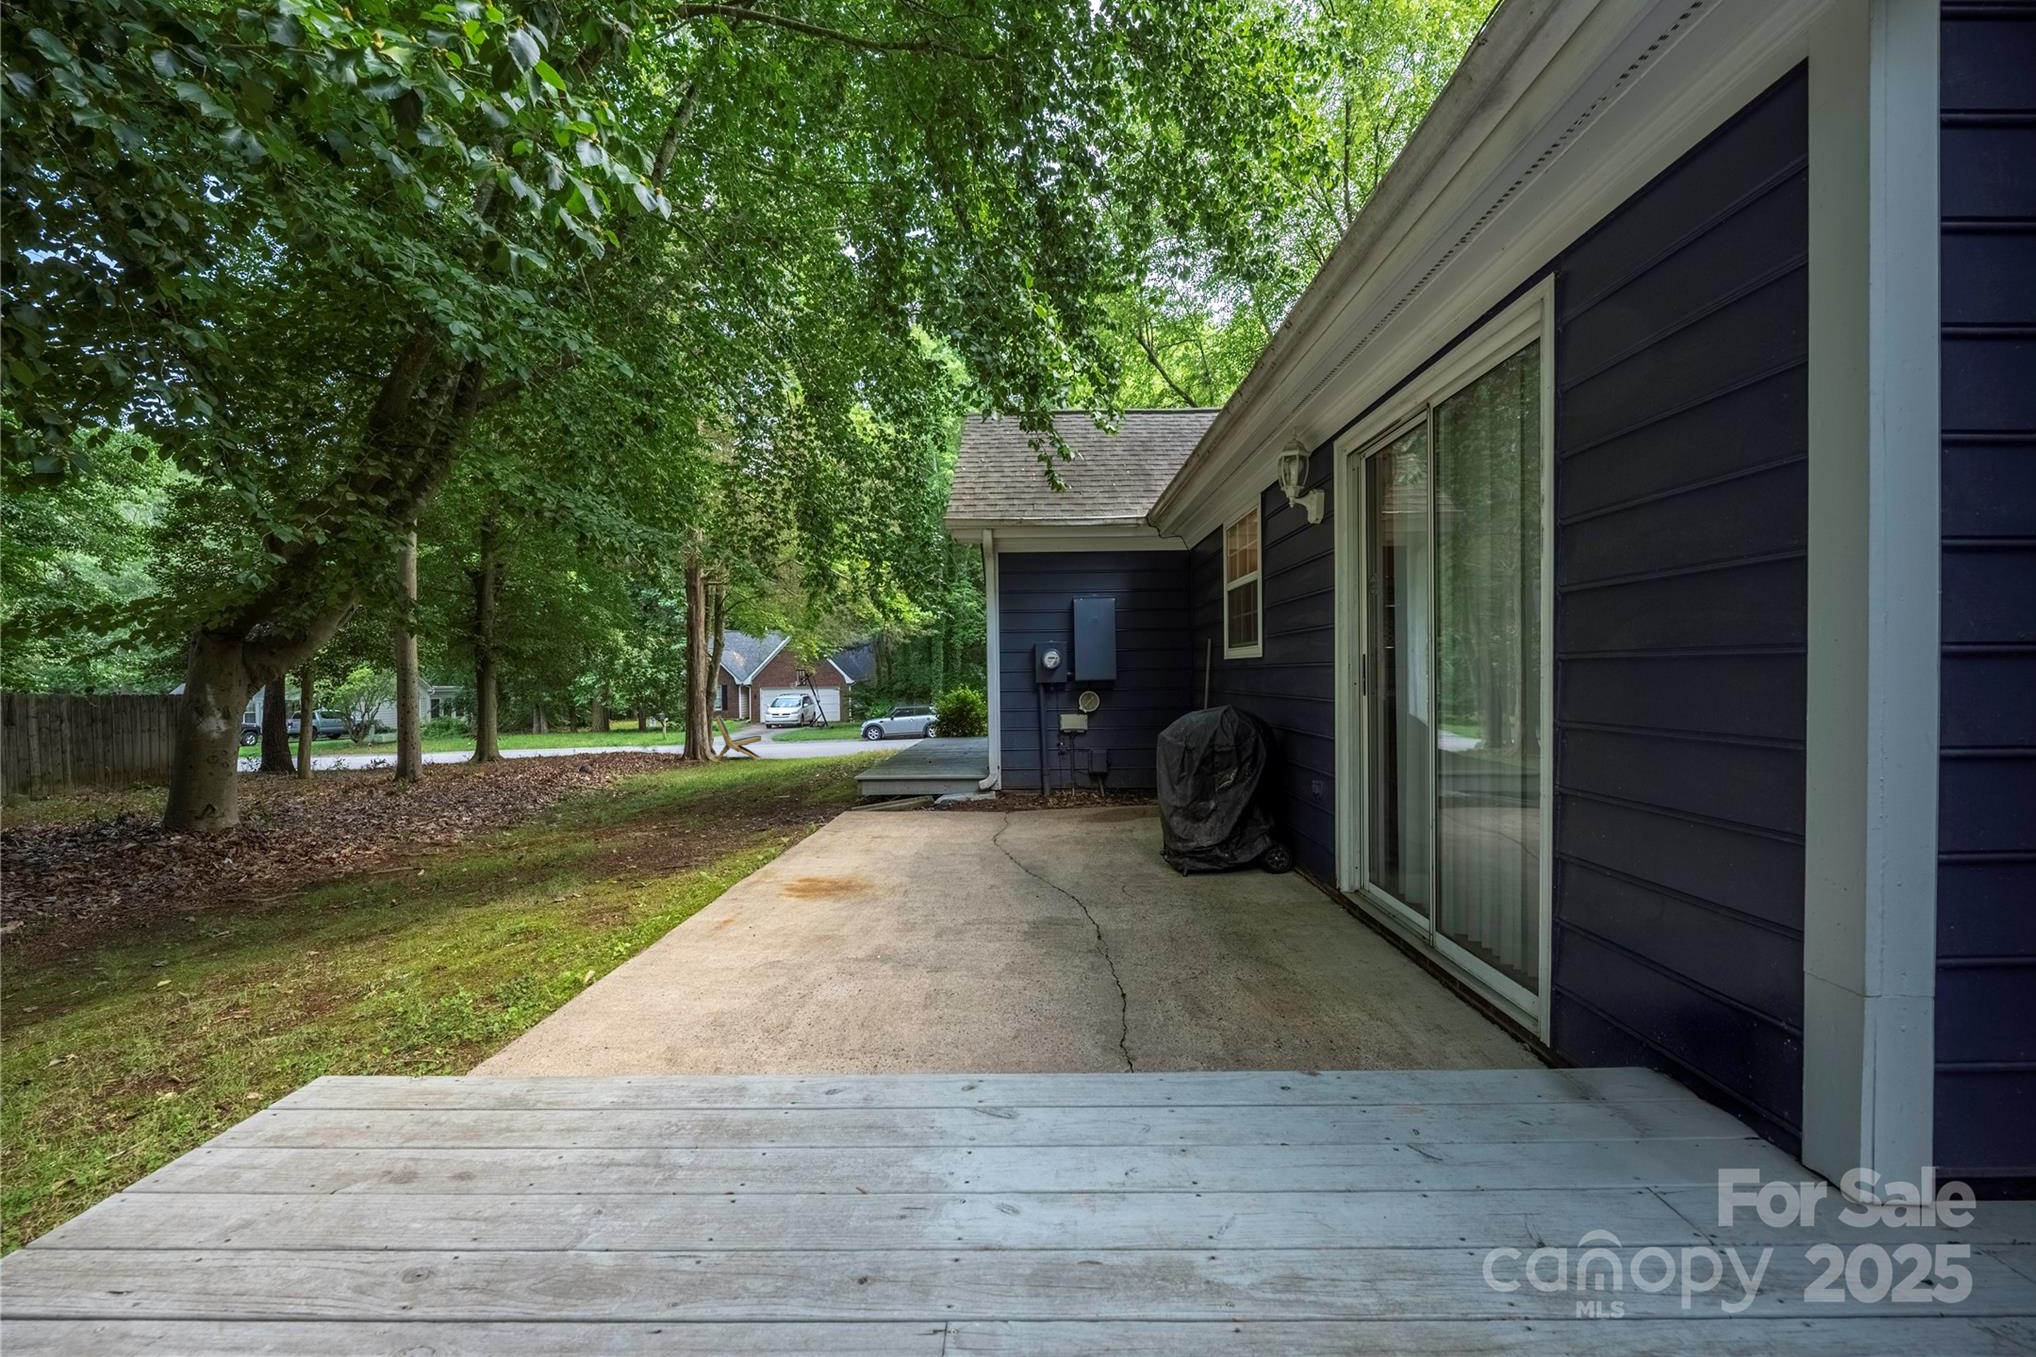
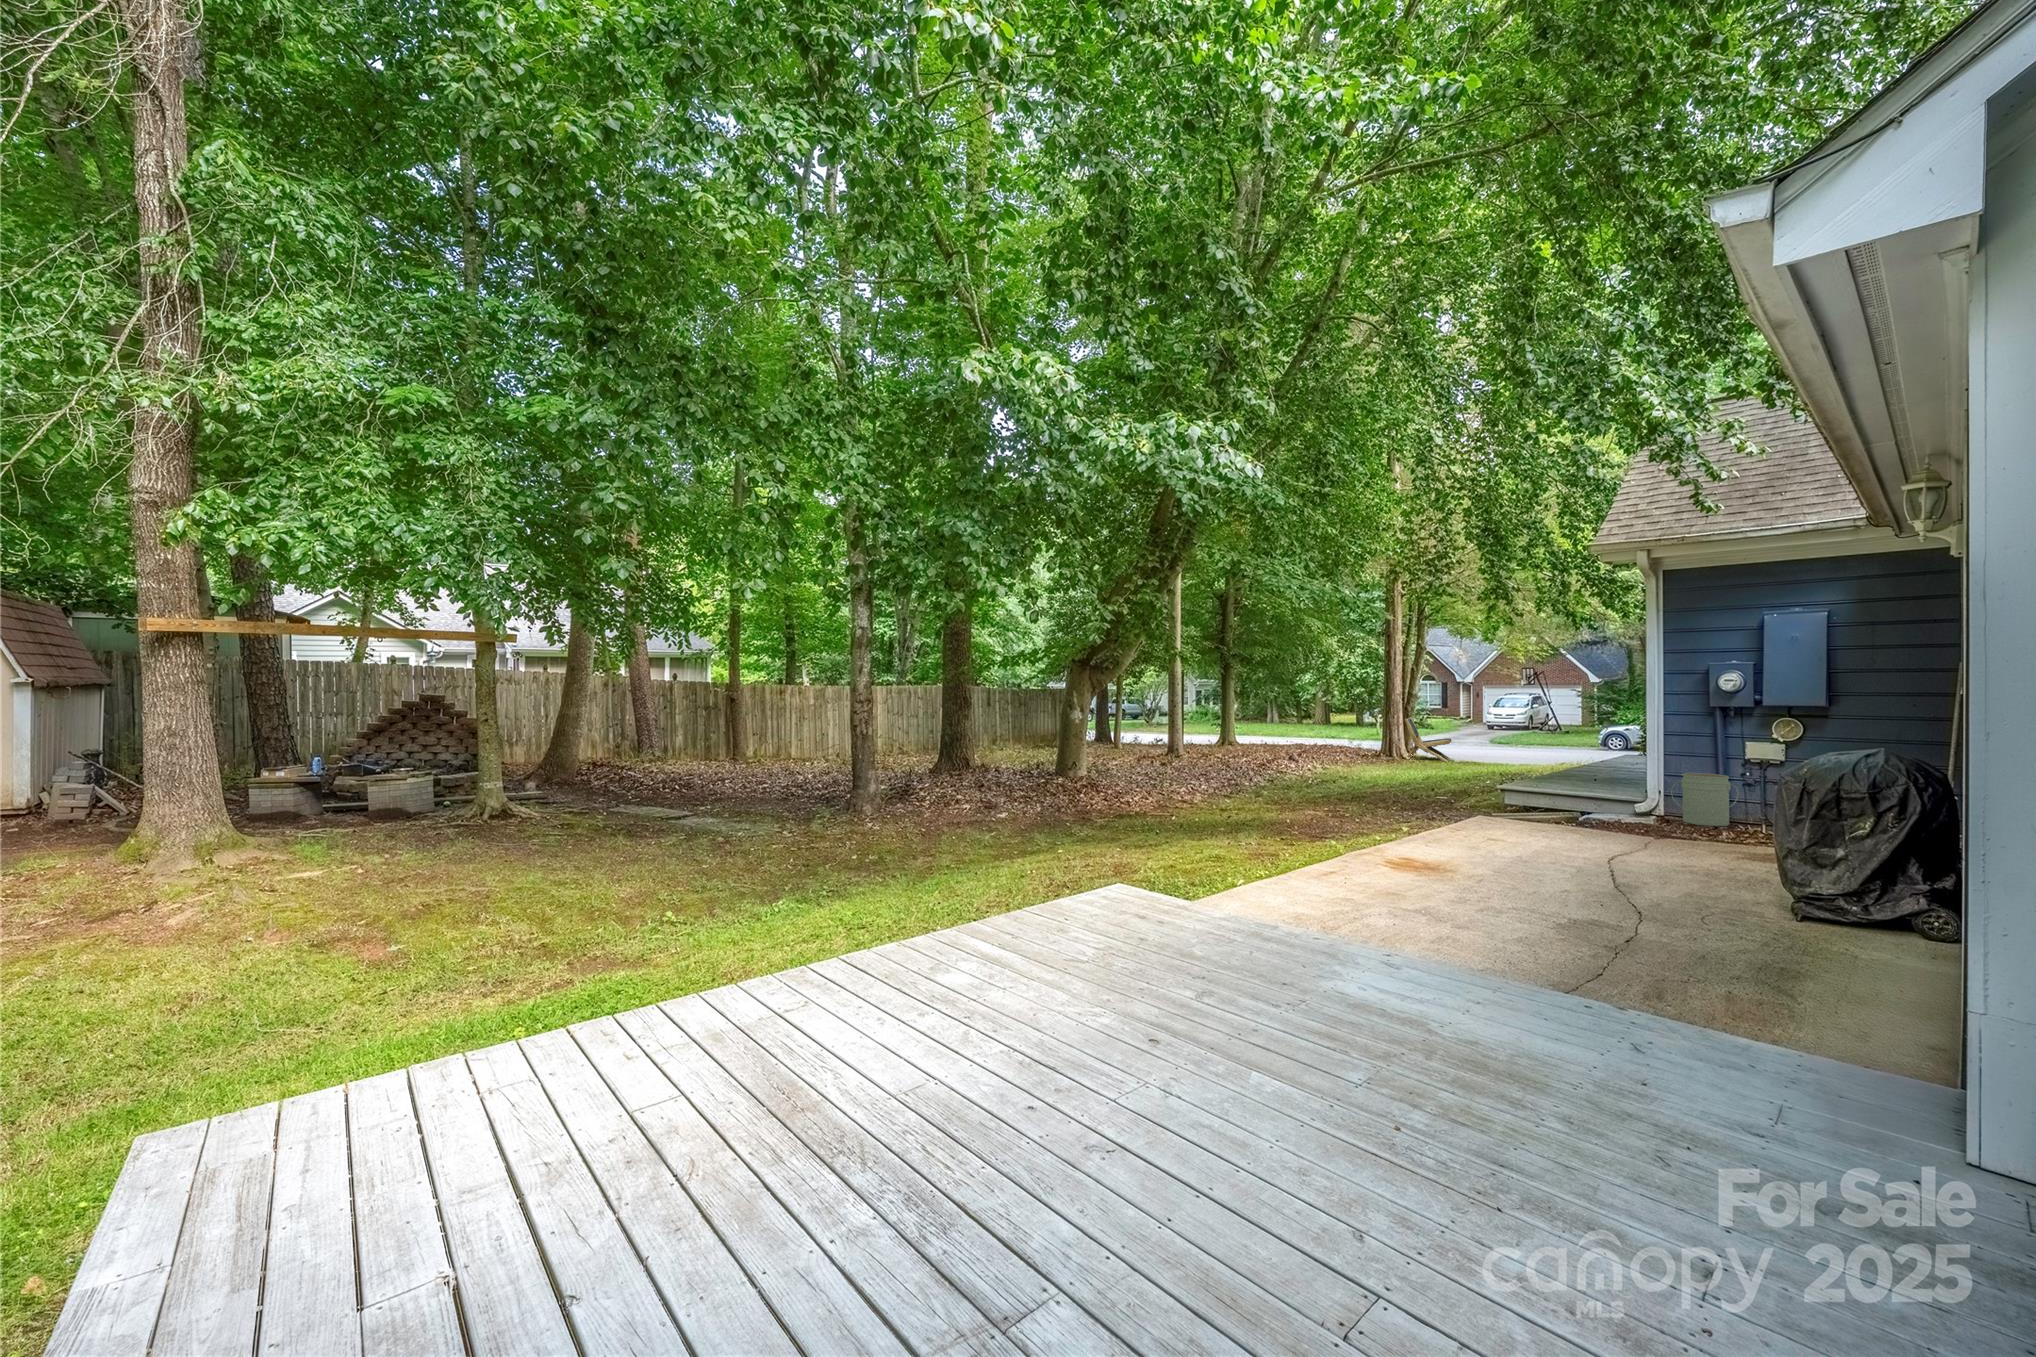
bucket: none [1008,746,1057,794] -> present [1671,773,1738,826]

